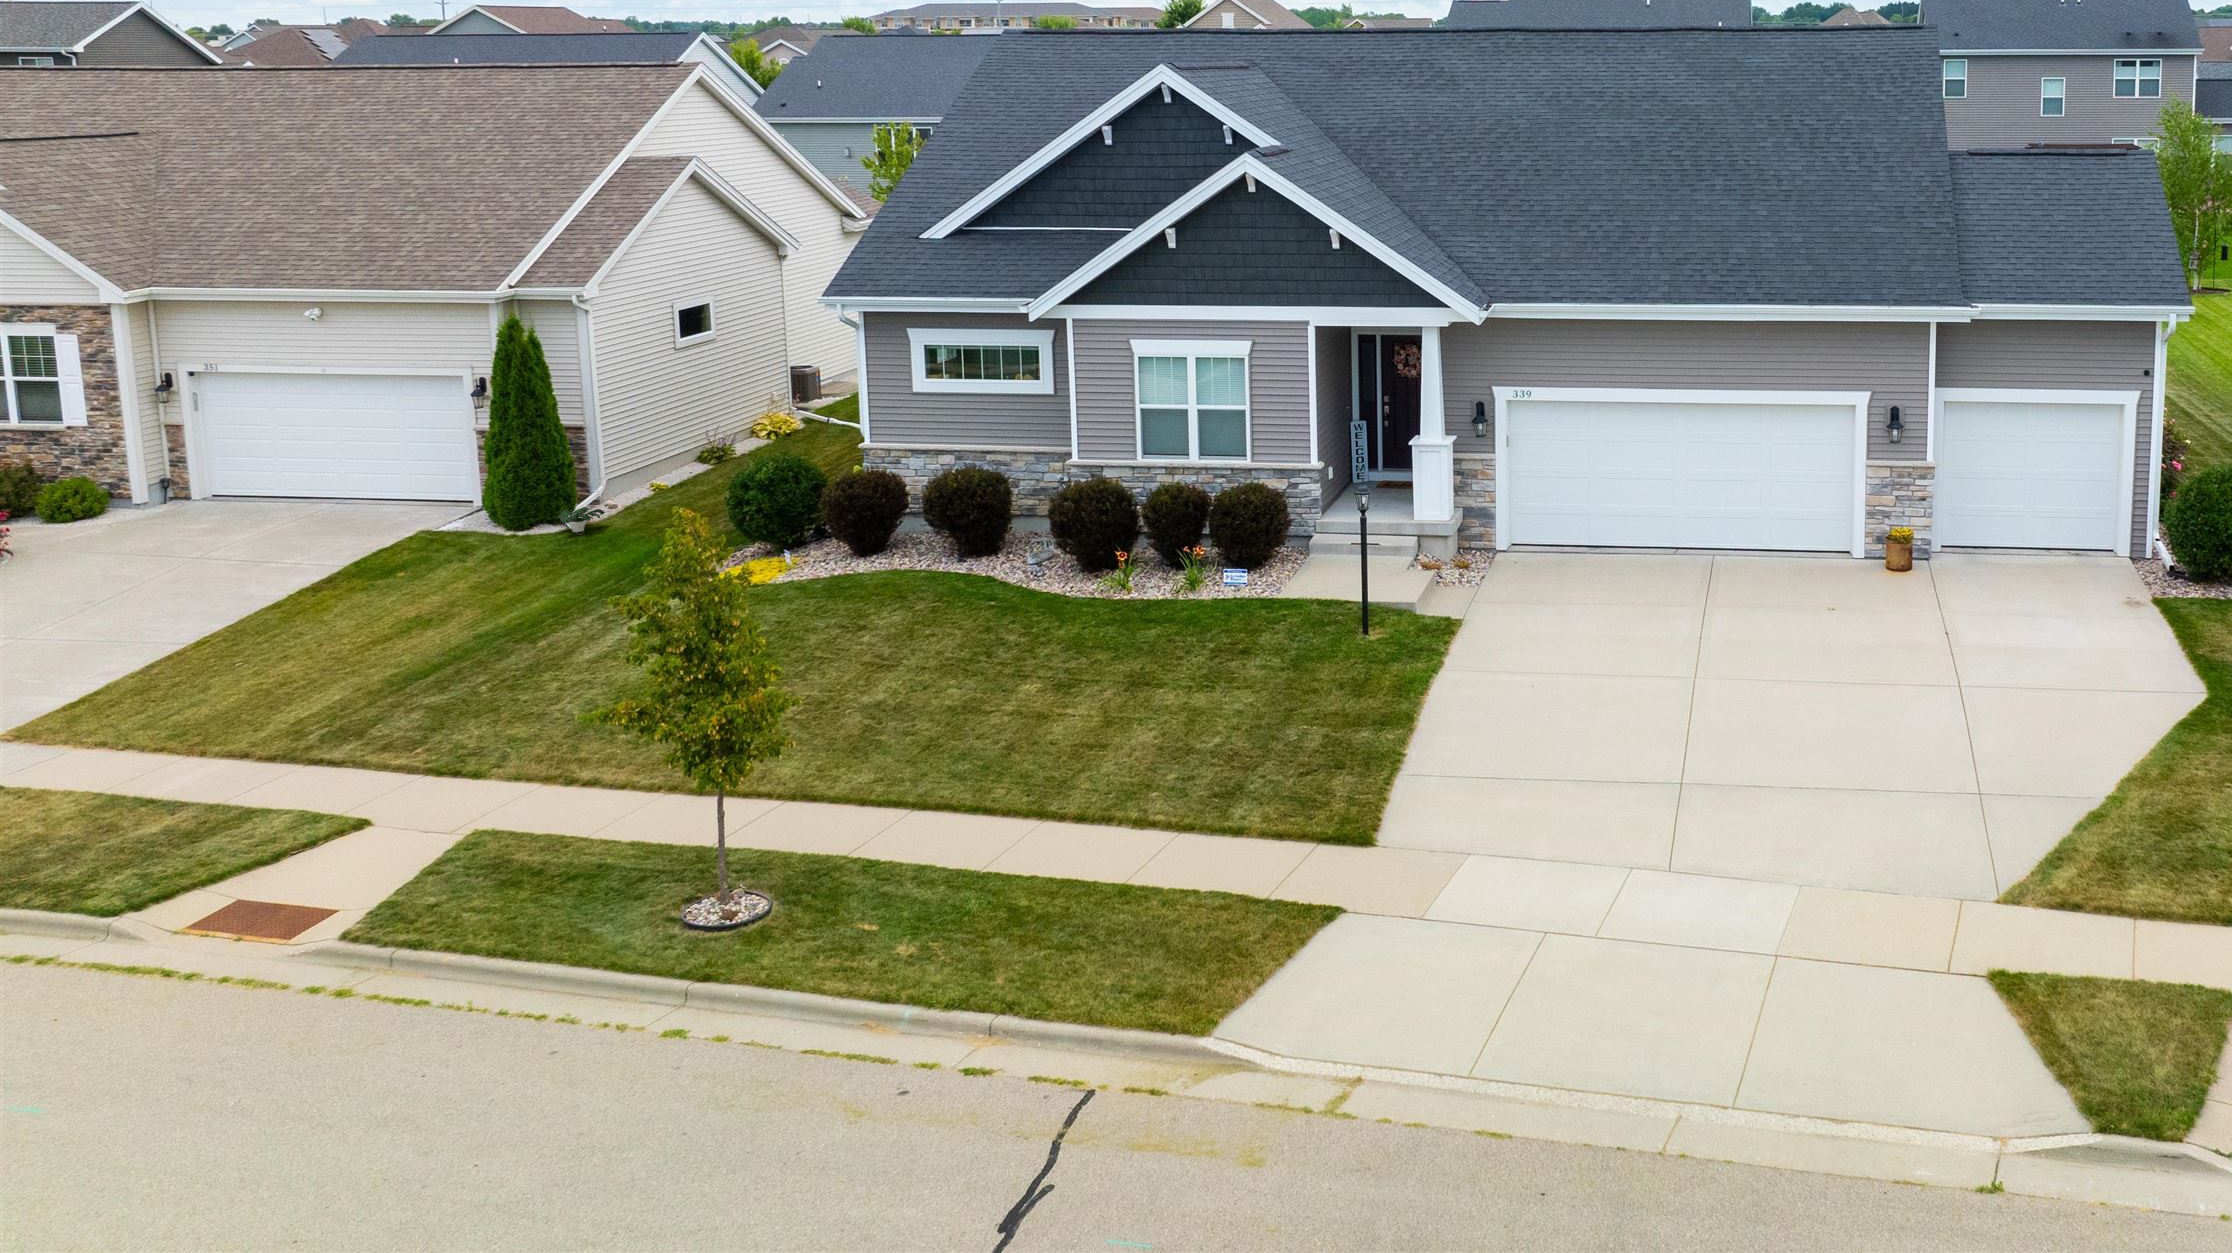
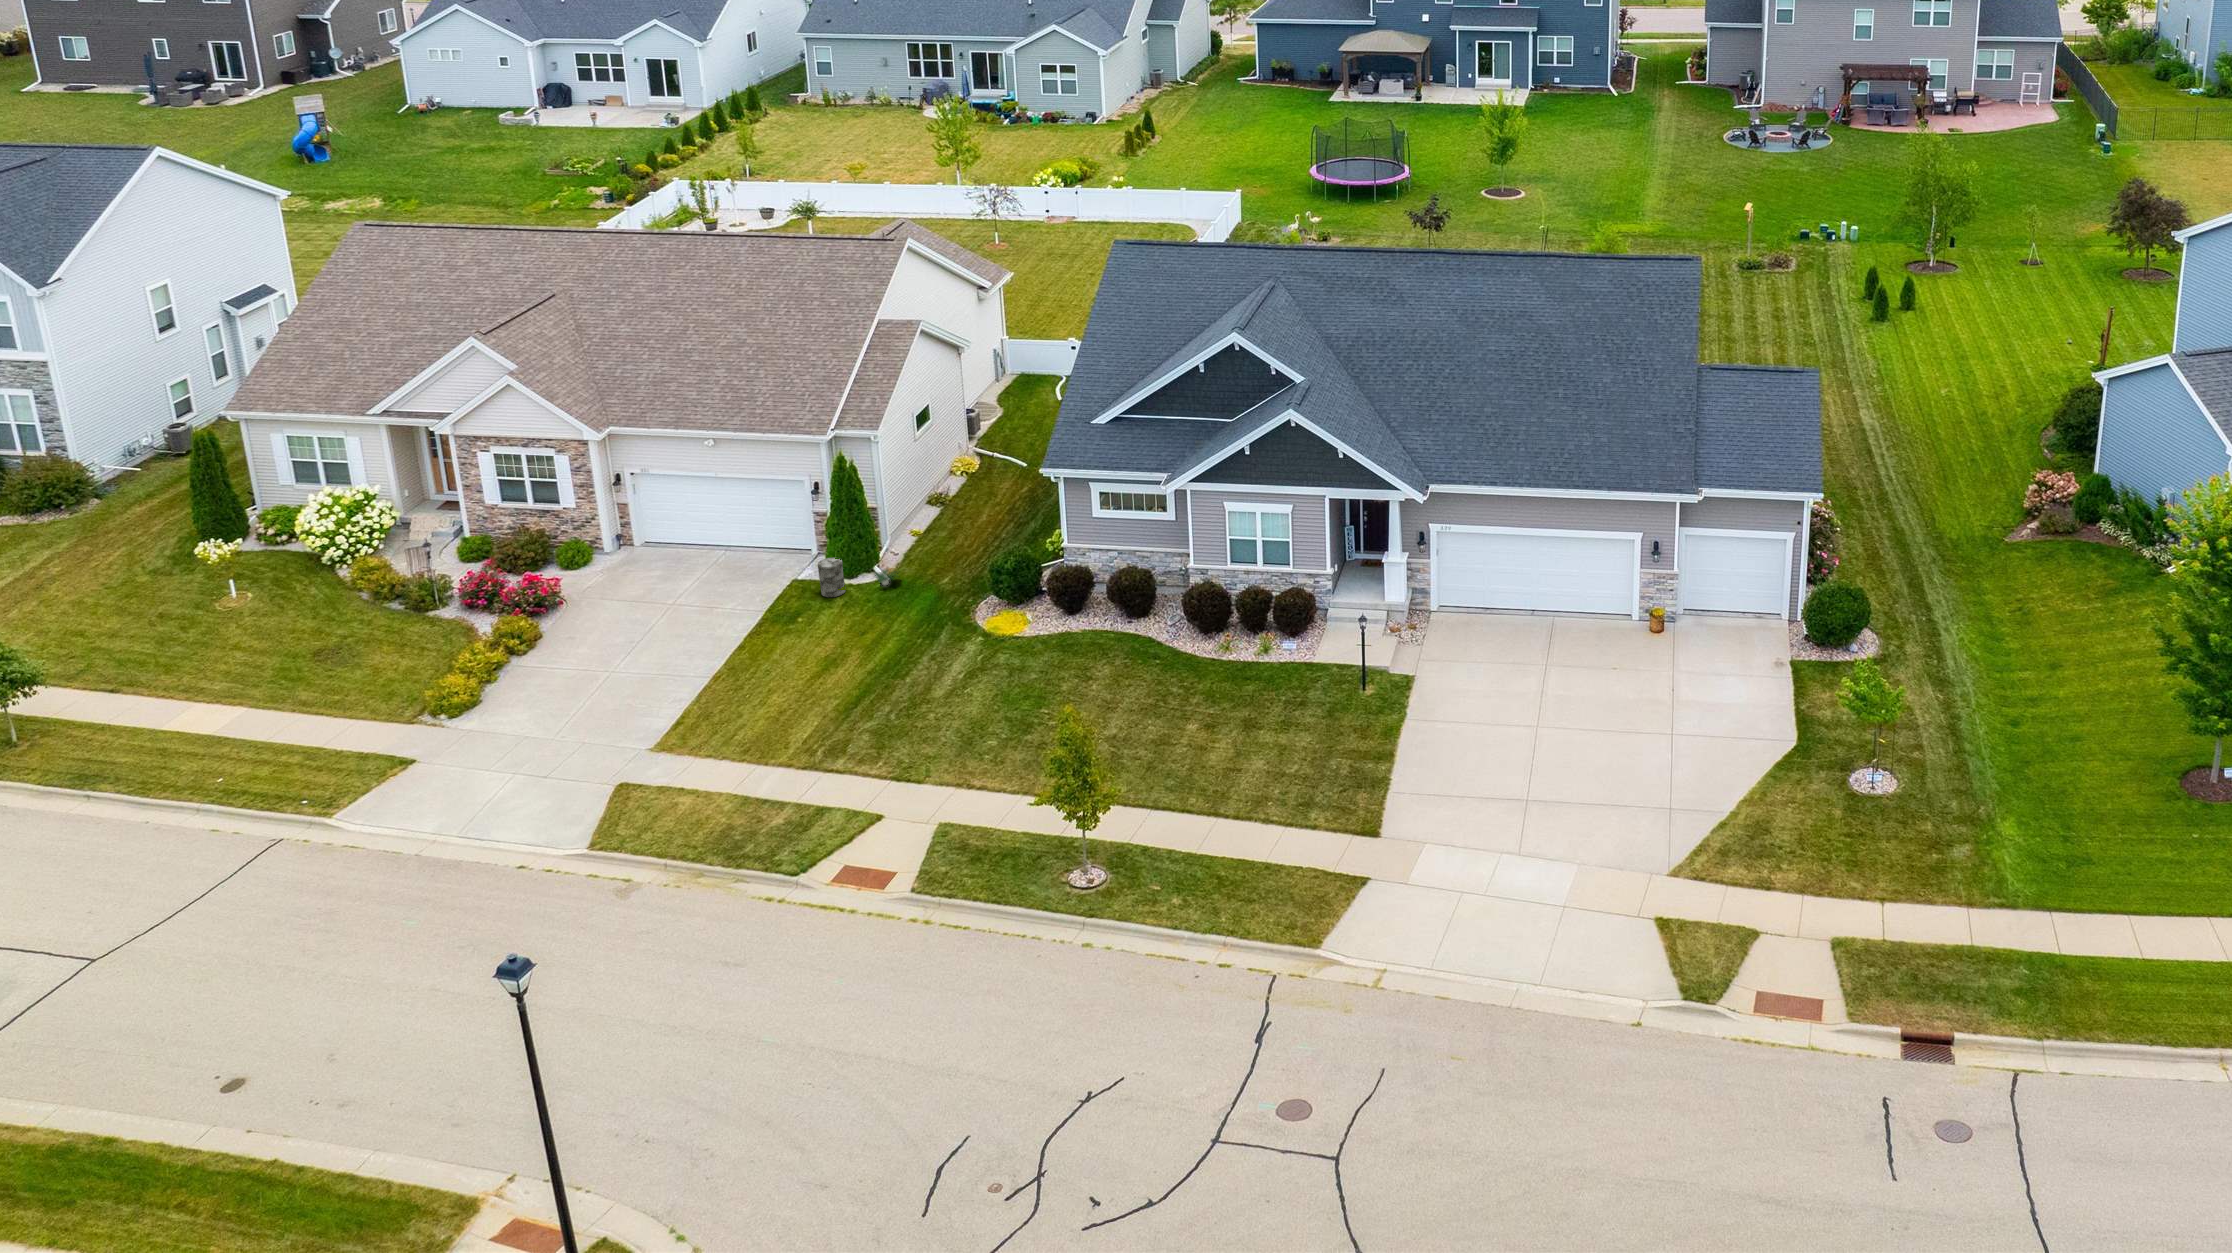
trash can: none [455,482,506,545] -> present [818,558,846,597]

